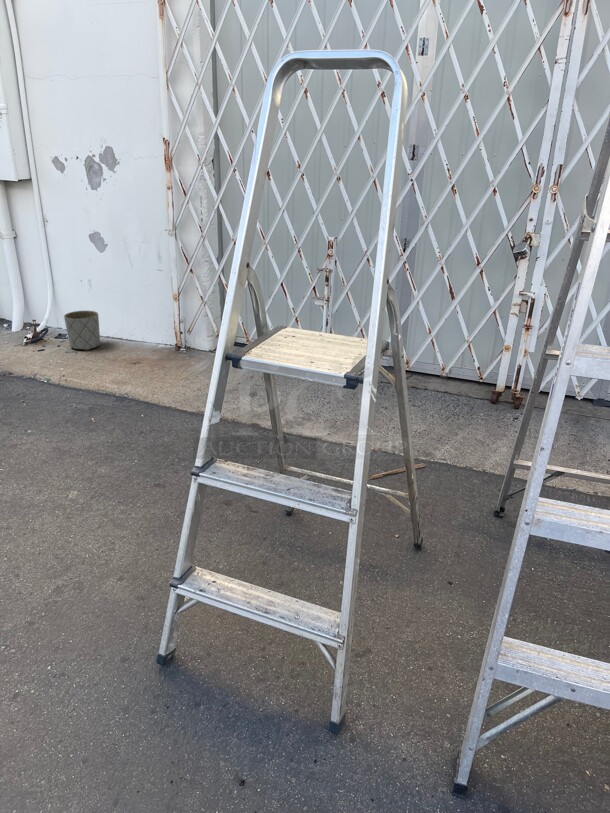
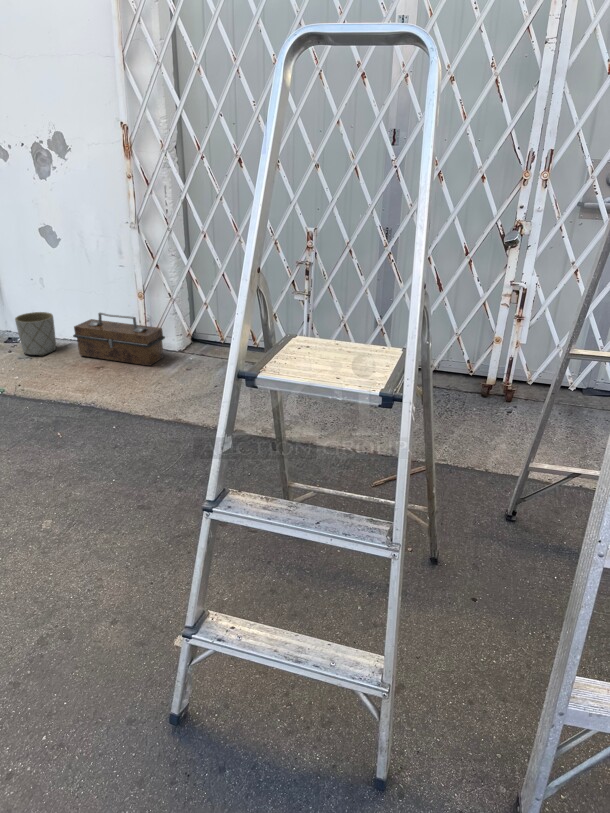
toolbox: none [114,312,197,362] -> present [73,313,165,366]

